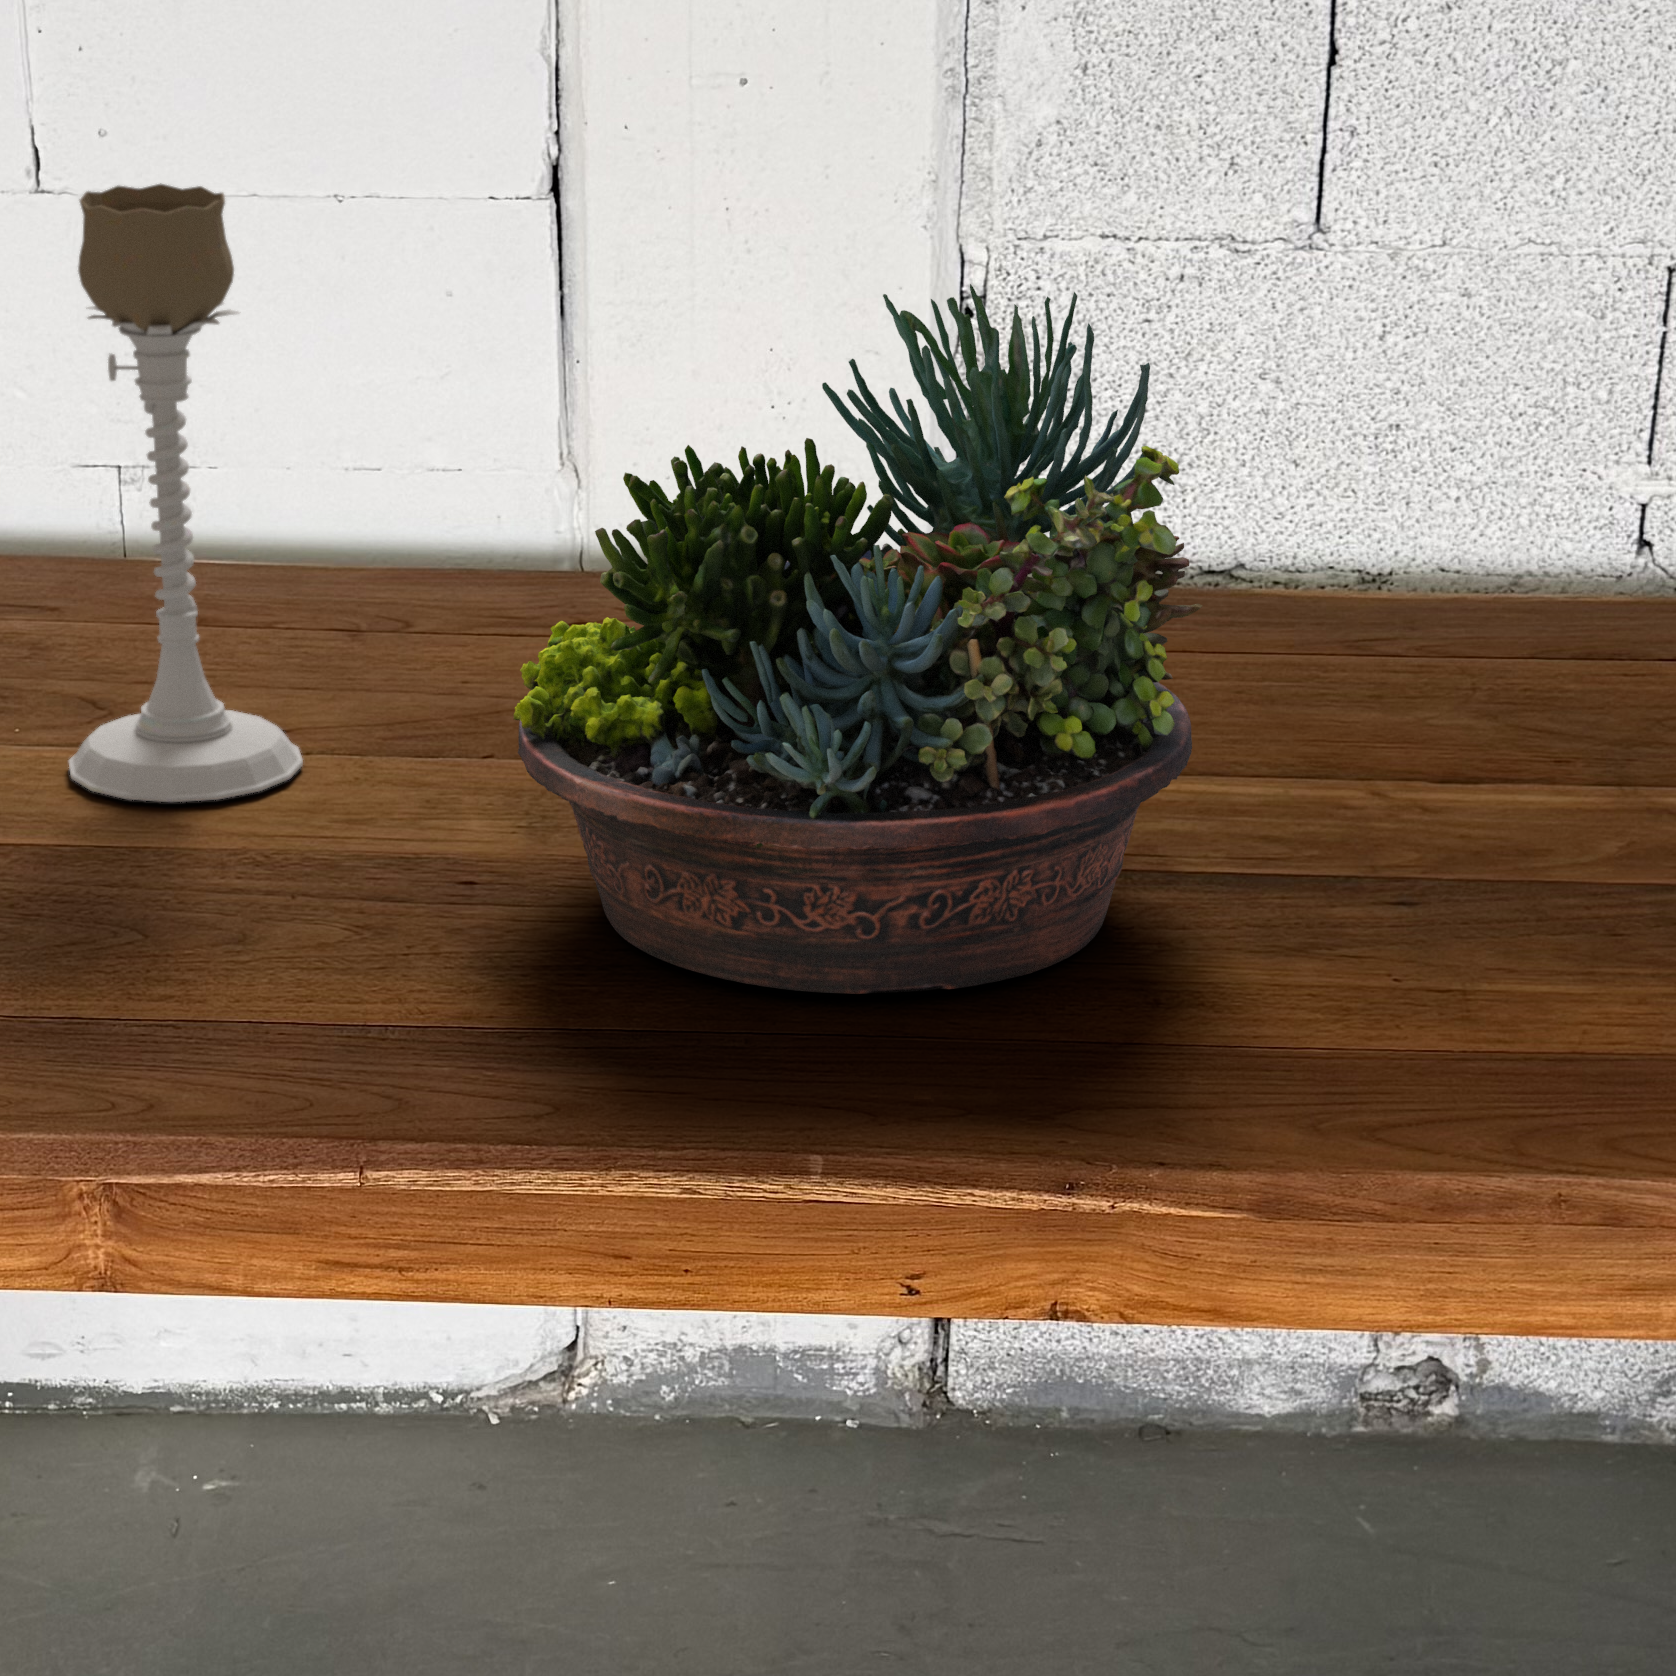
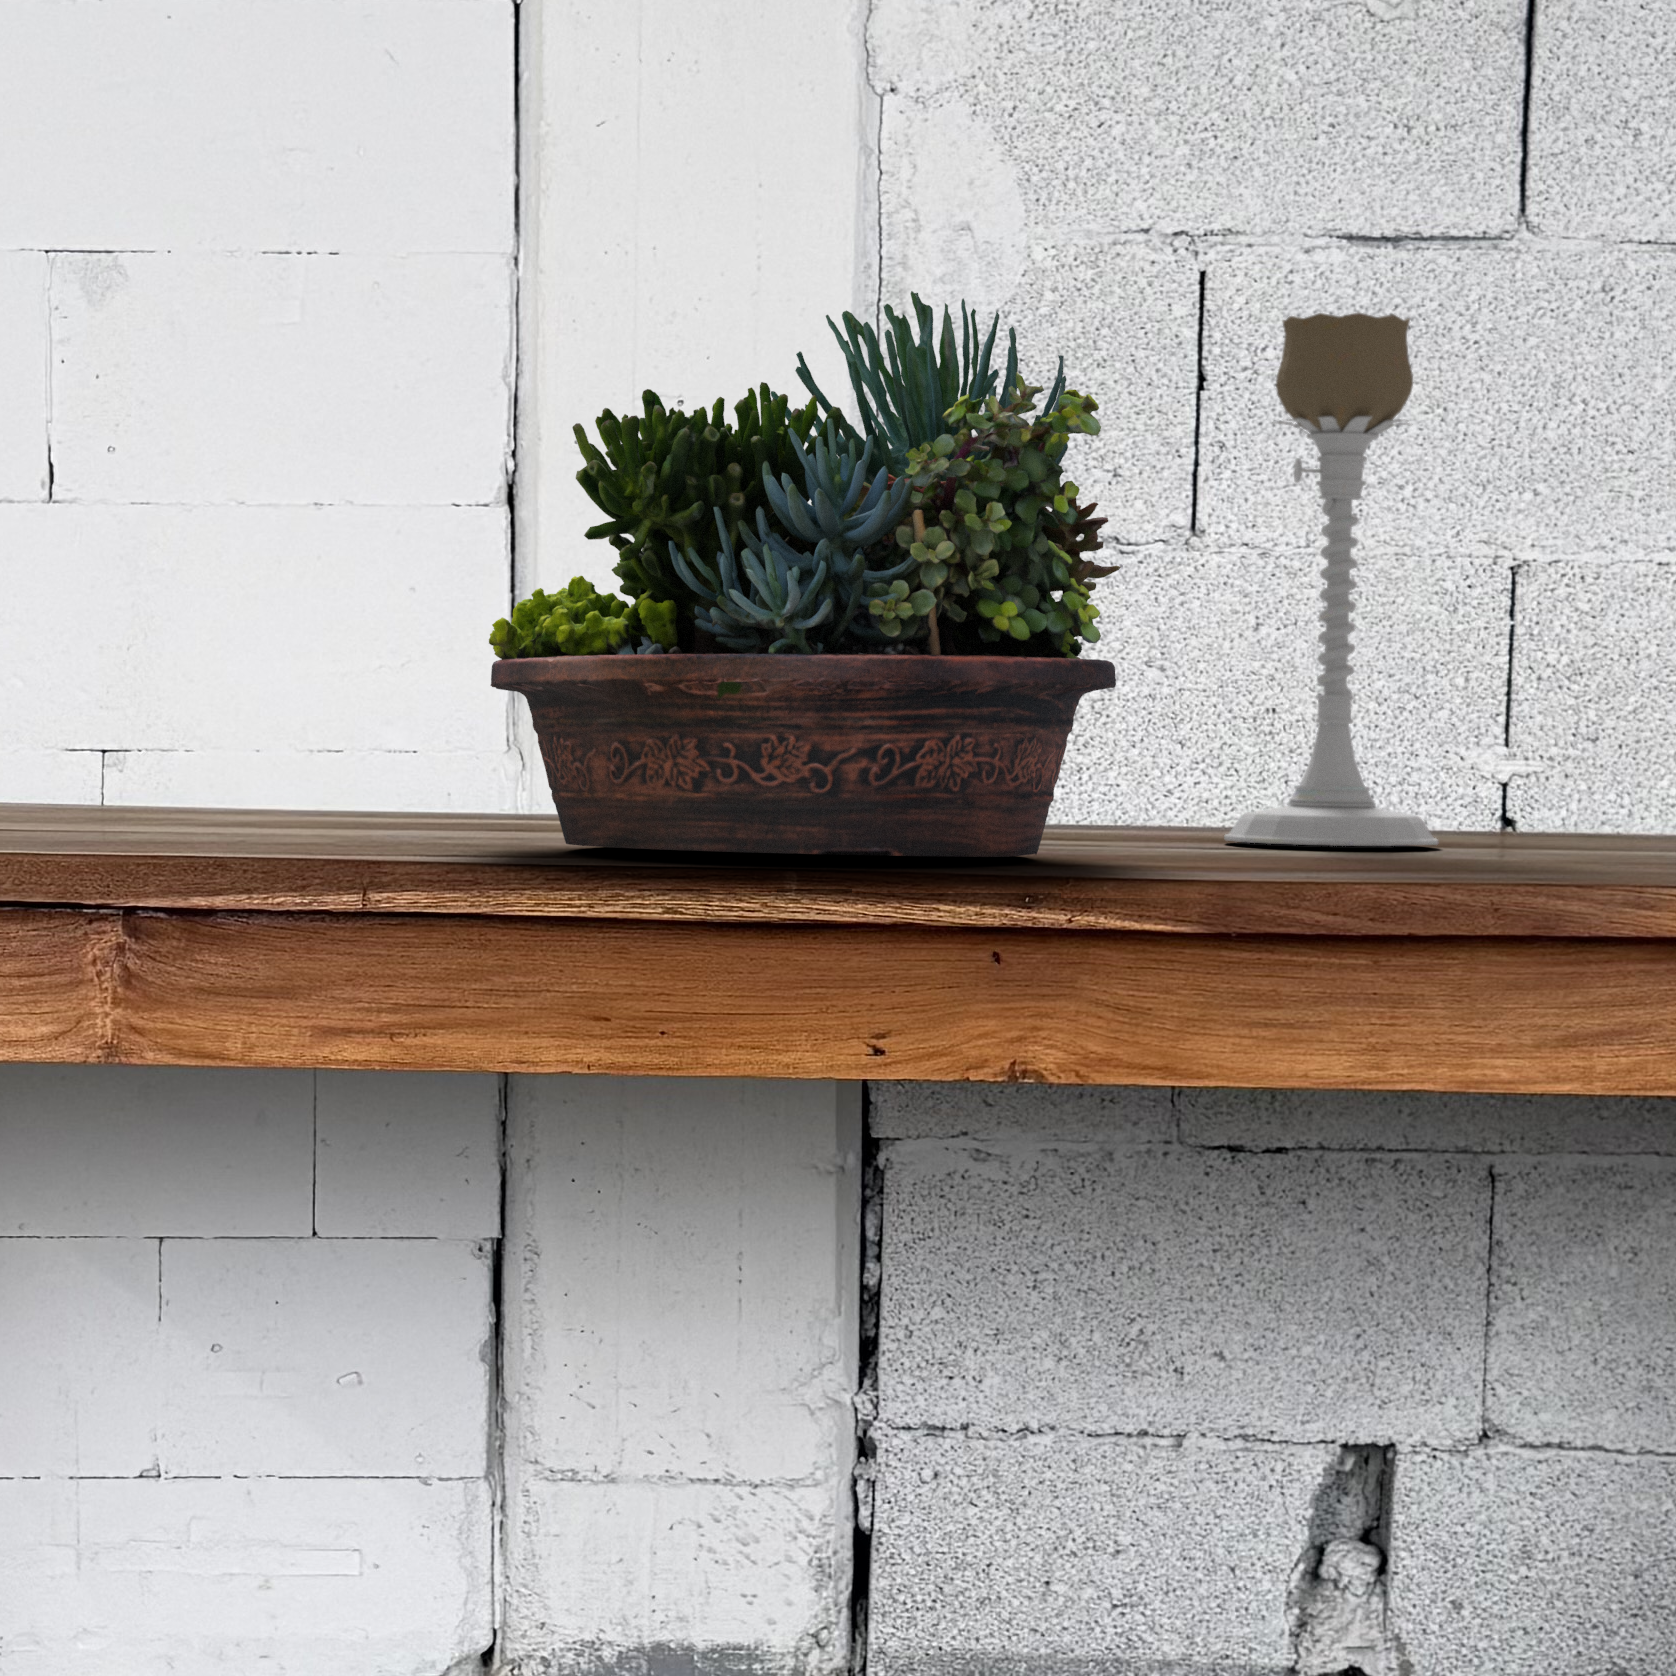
candle holder: present [69,183,303,802] -> present [1224,313,1438,846]

